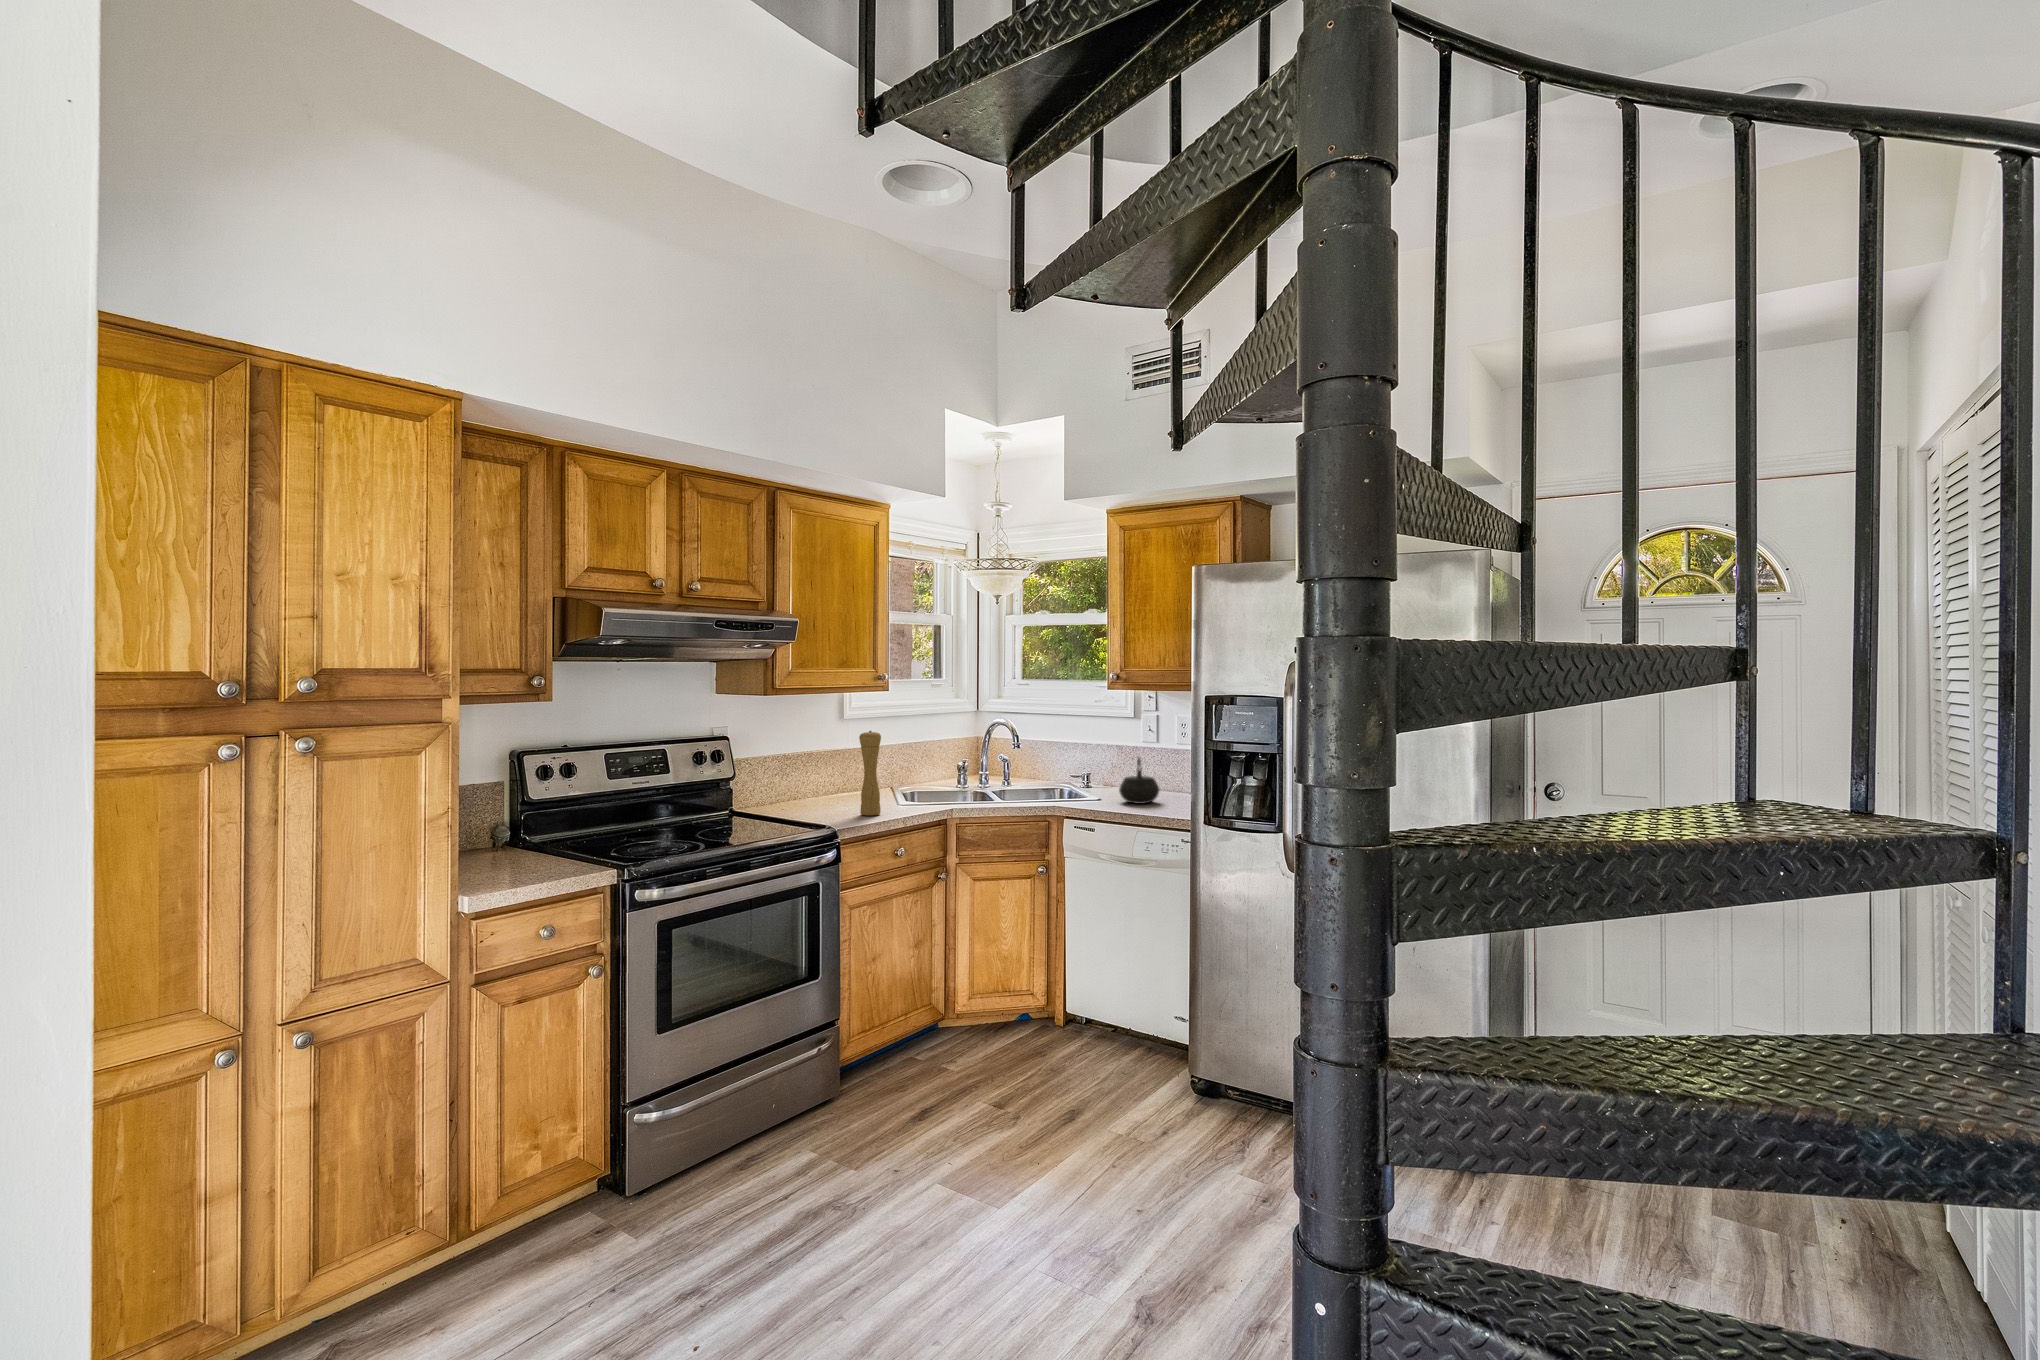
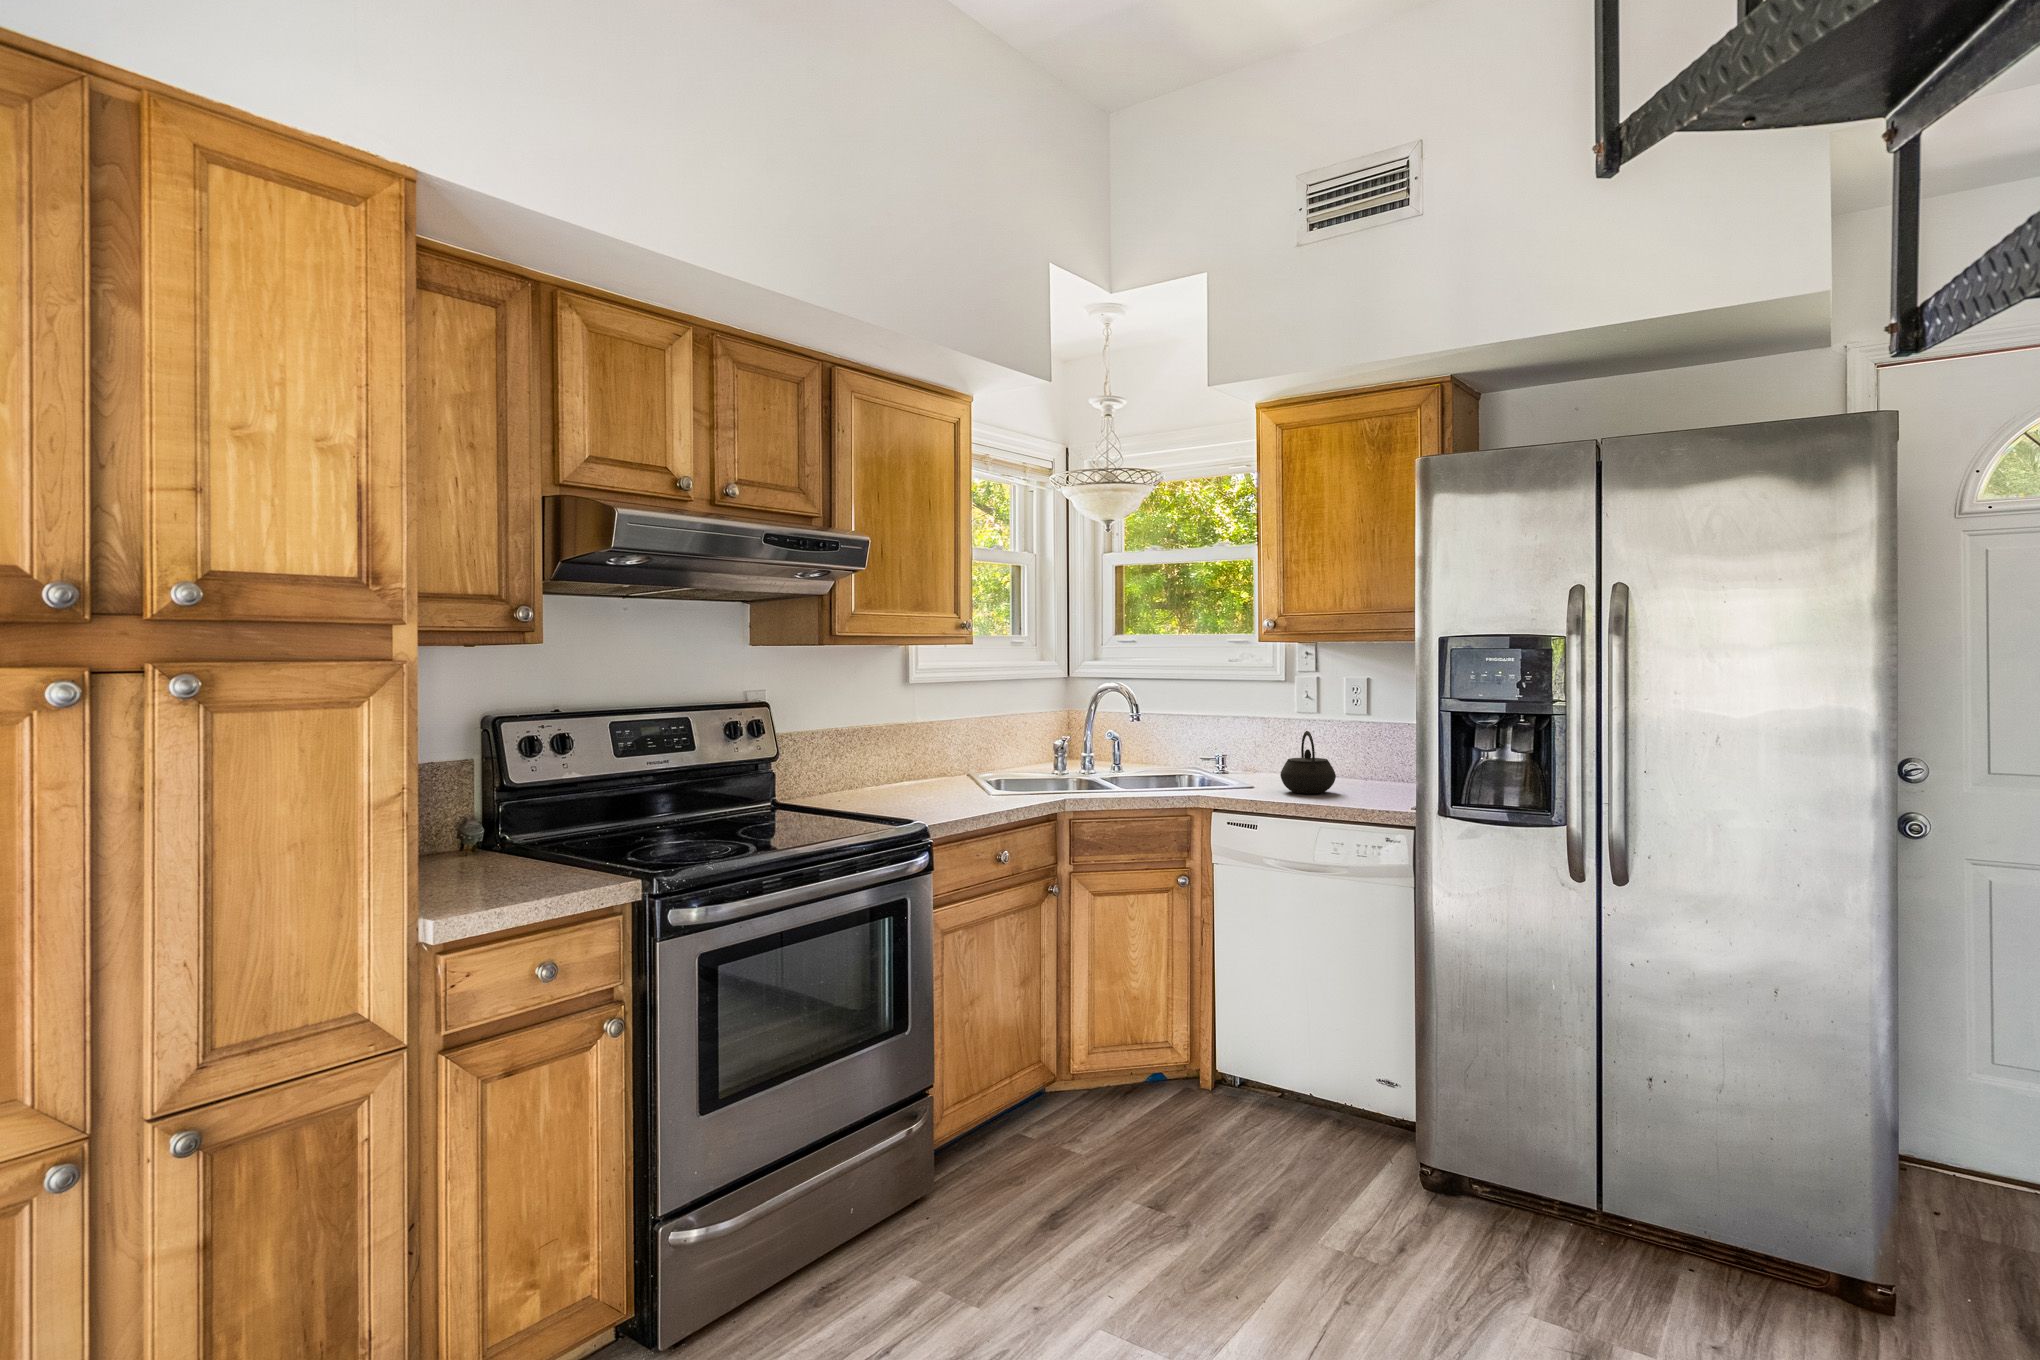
pepper mill: present [859,731,881,816] -> none [944,695,973,809]

